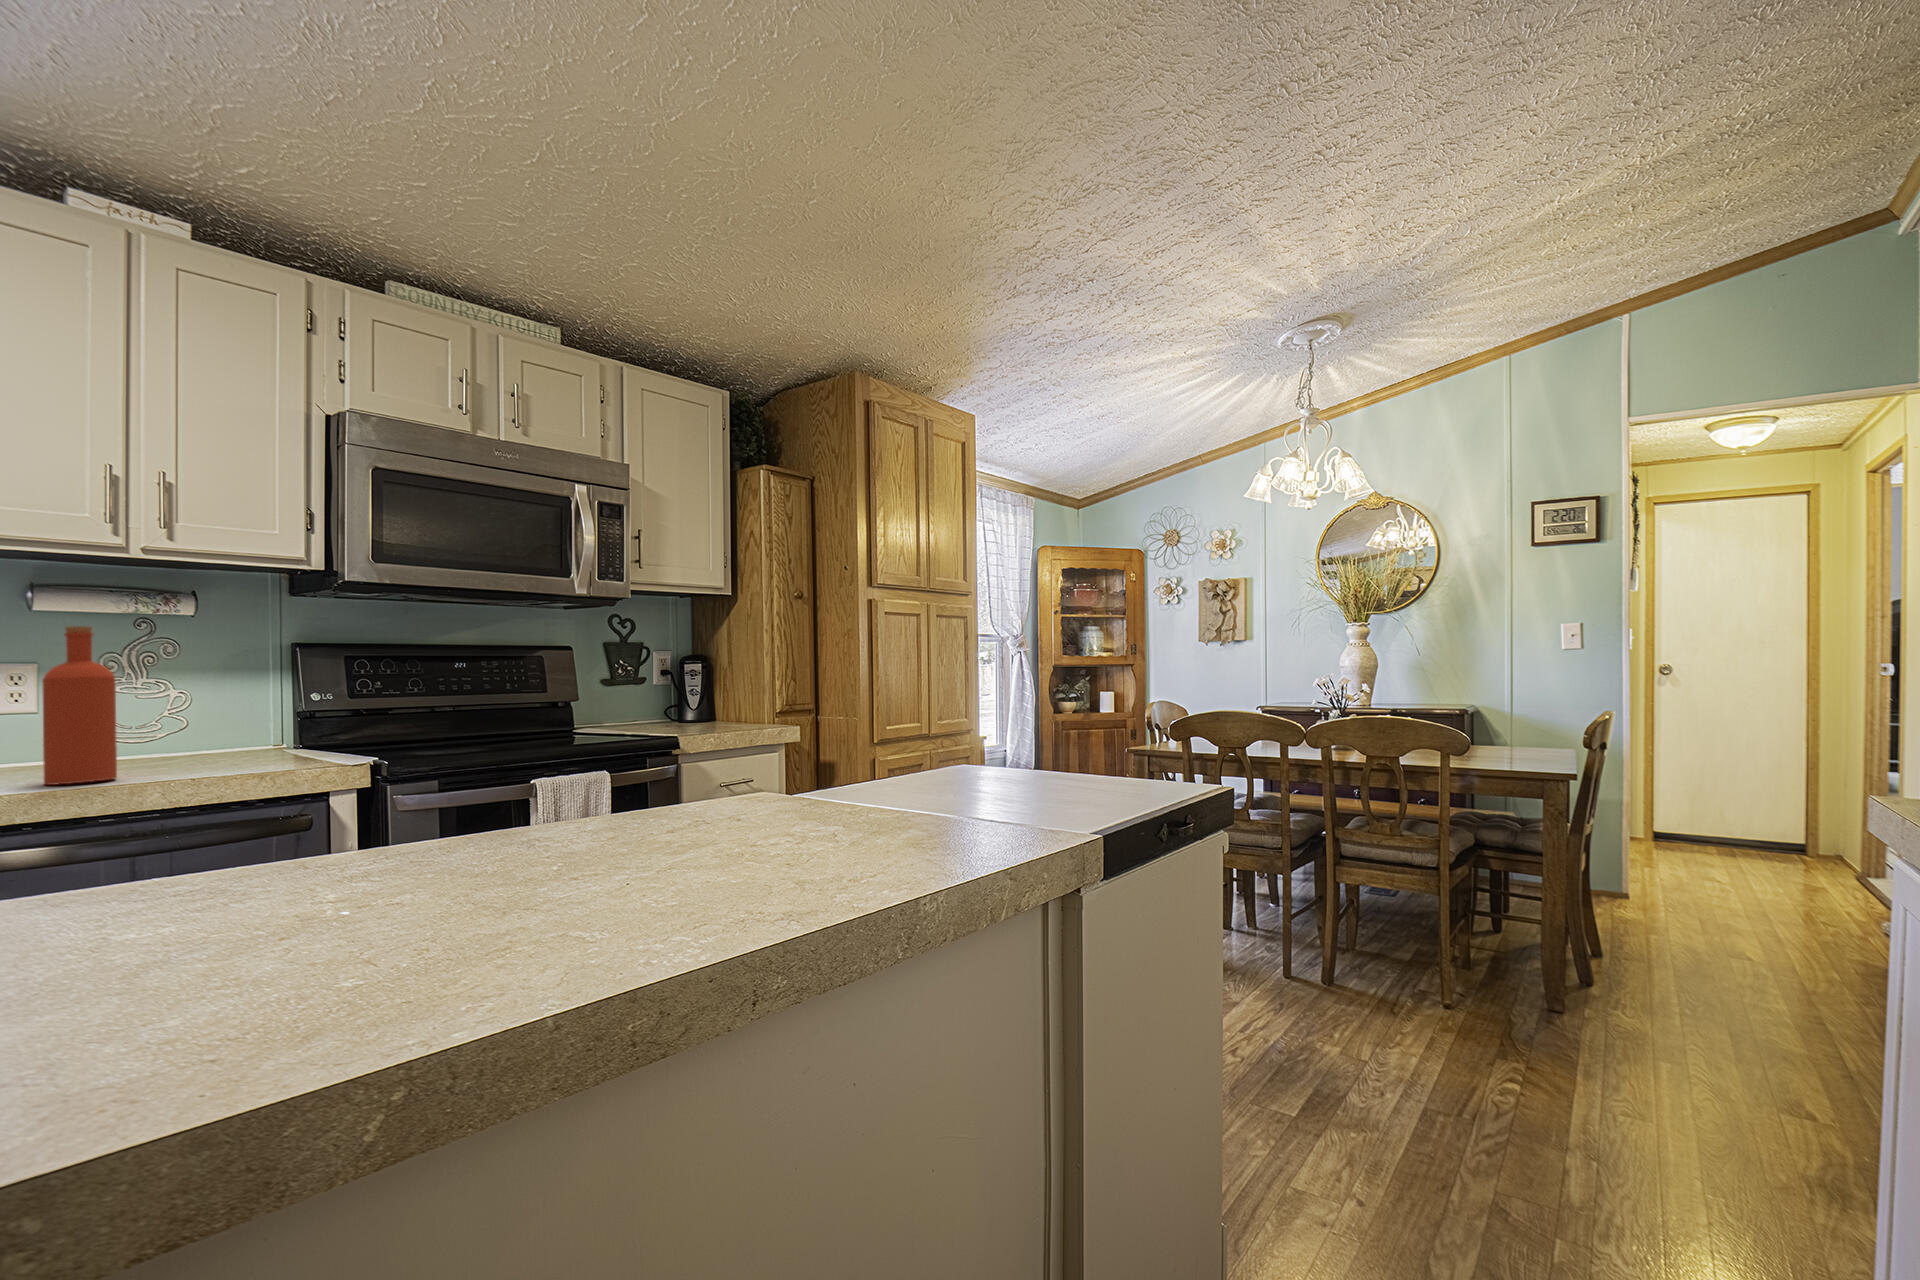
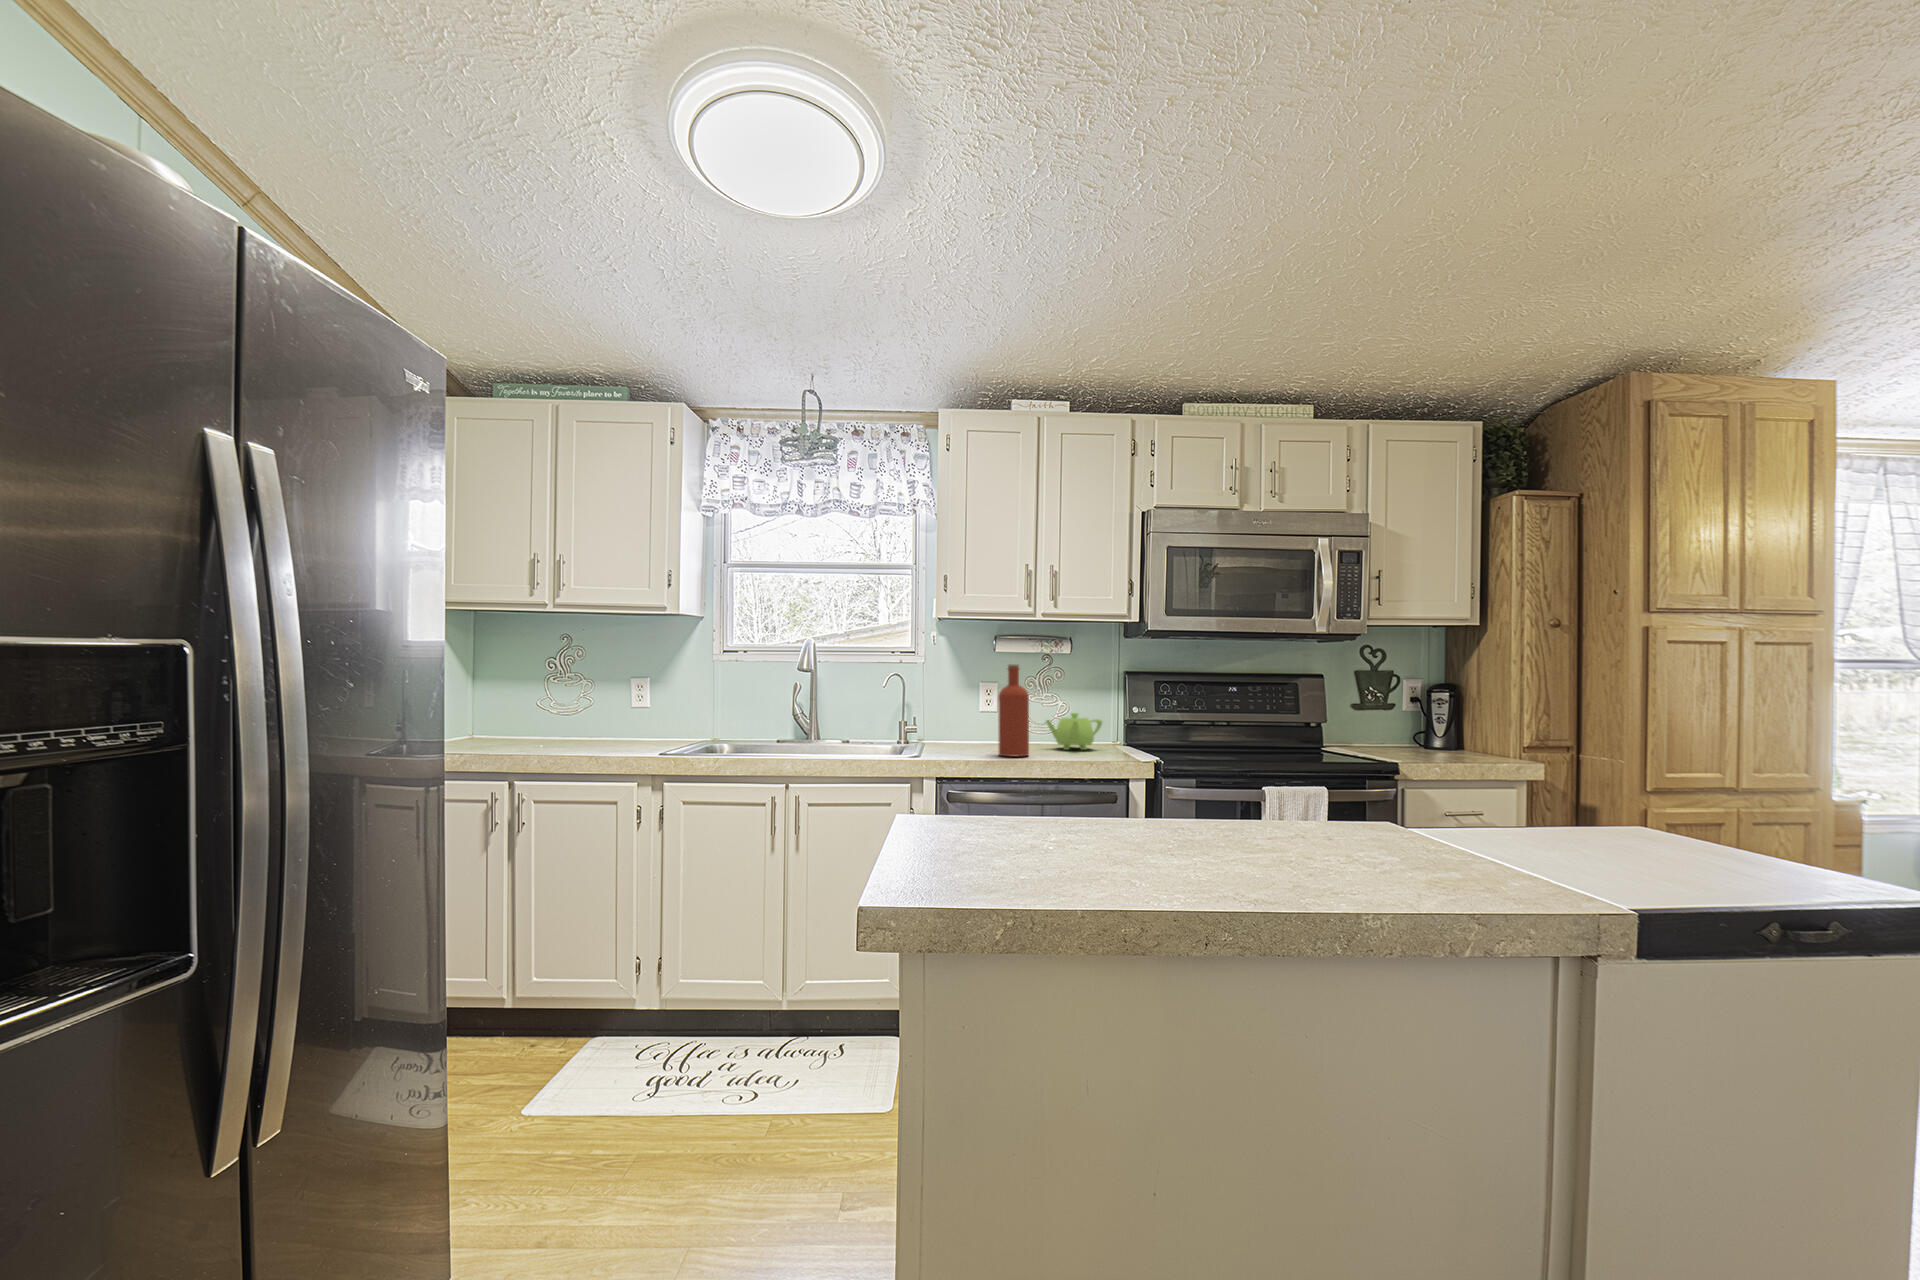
teapot: none [149,706,264,764] -> present [1046,713,1102,750]

